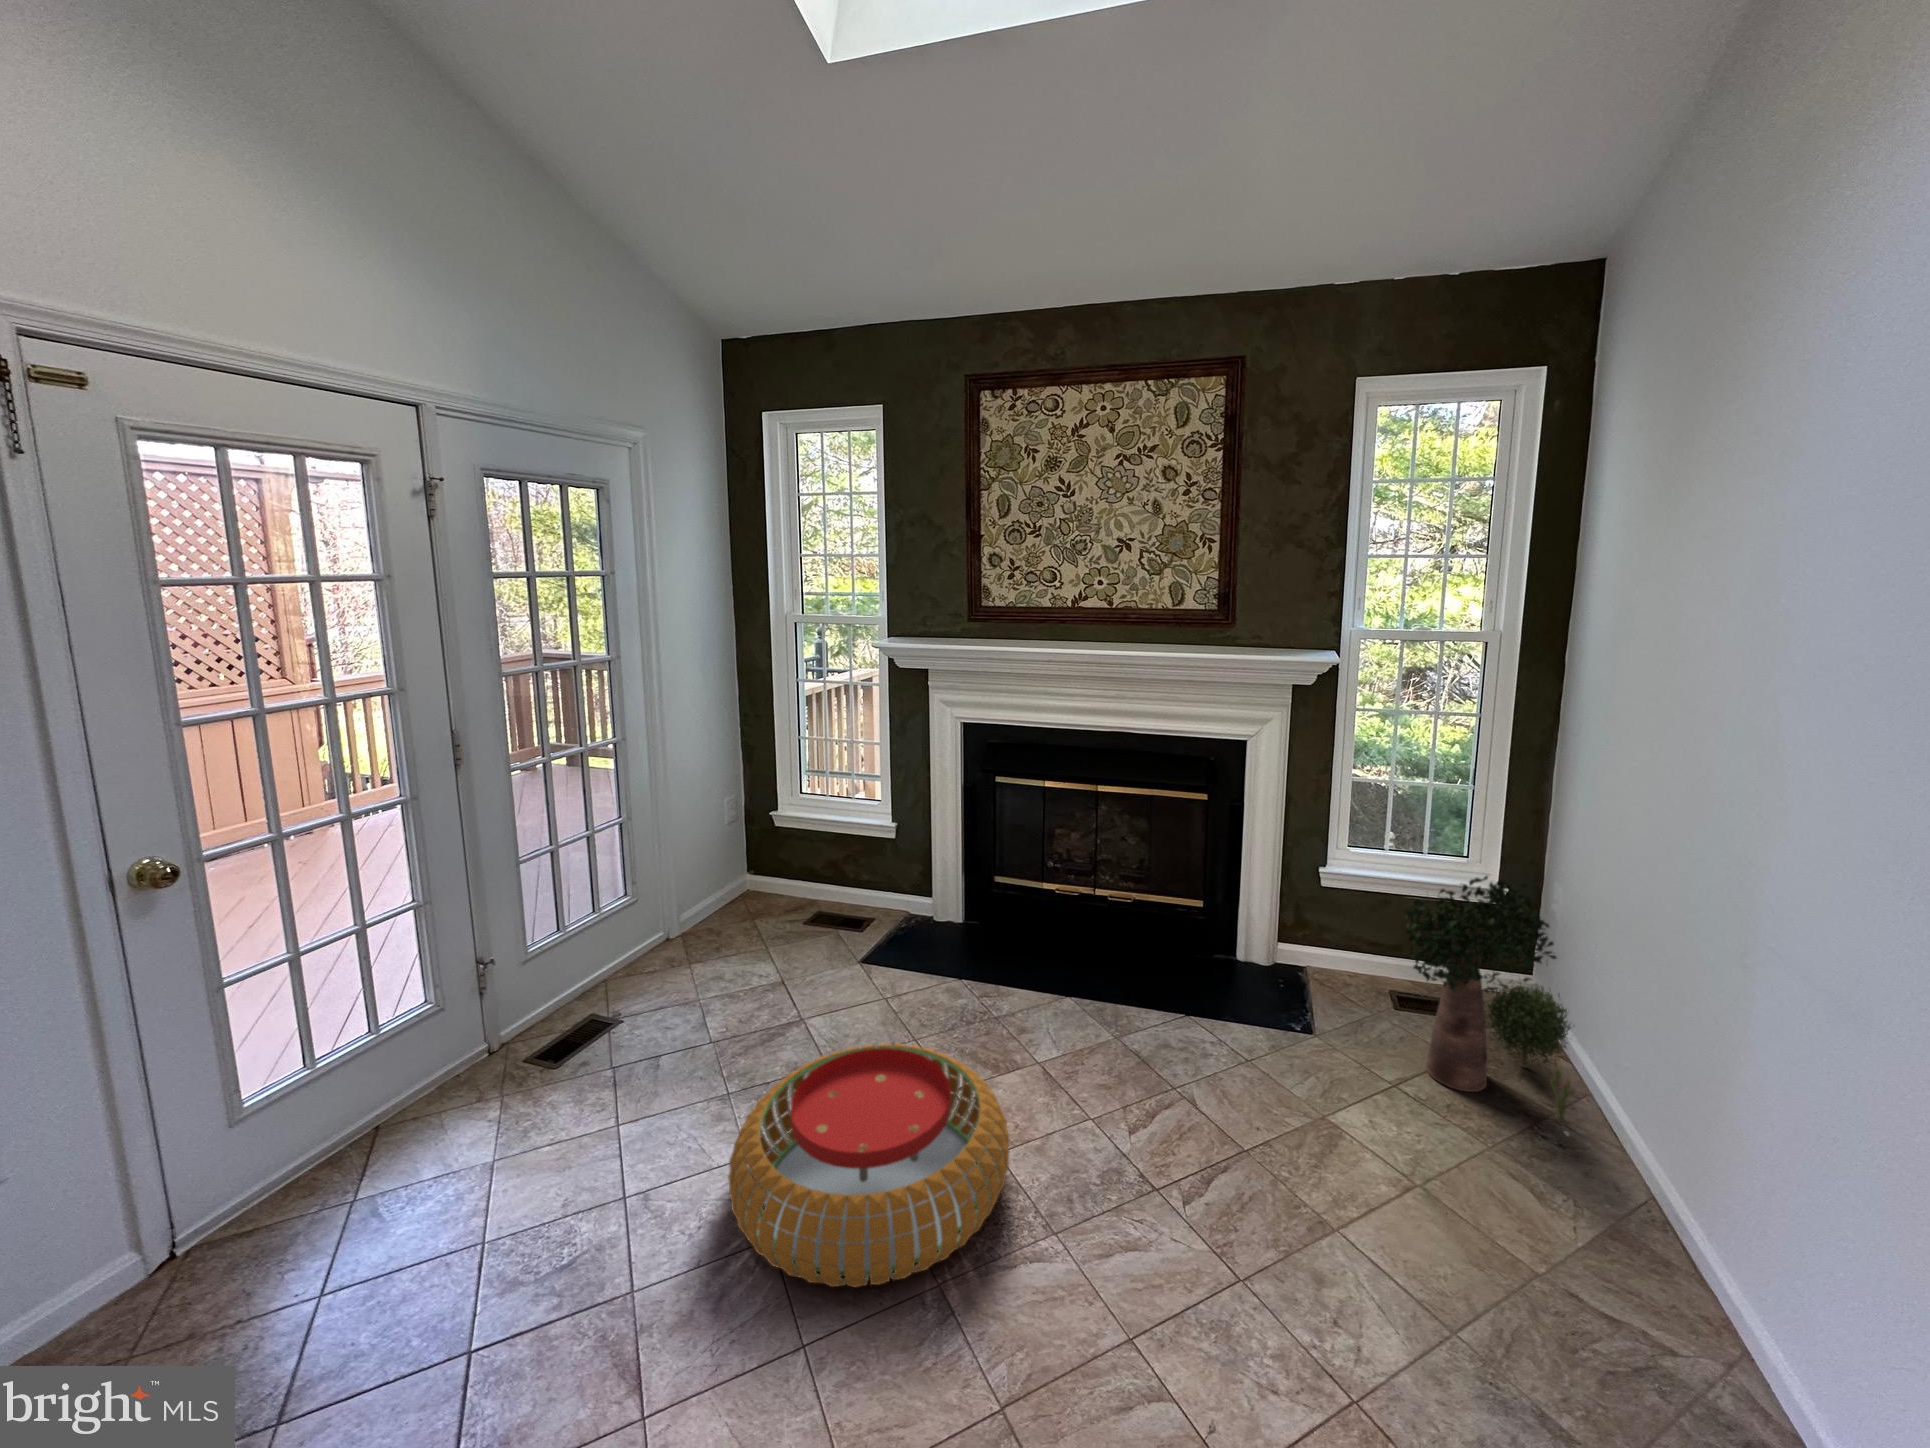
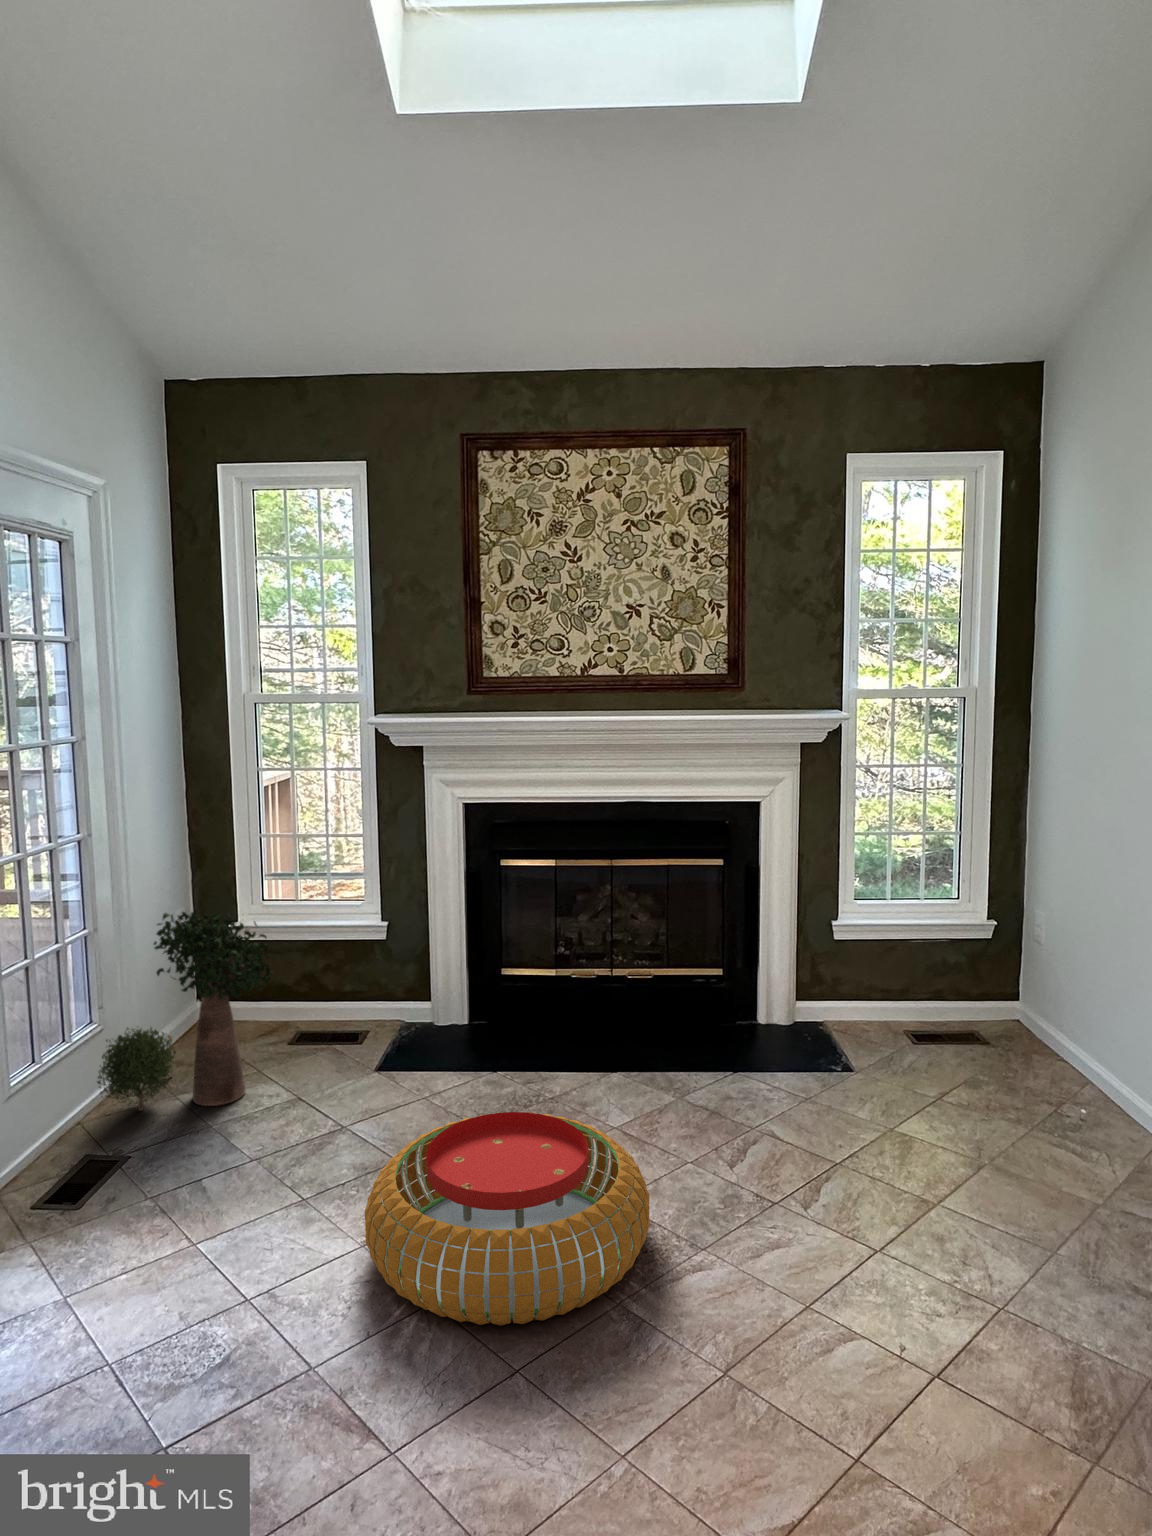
potted plant: present [1405,876,1575,1122] -> present [97,912,272,1111]

